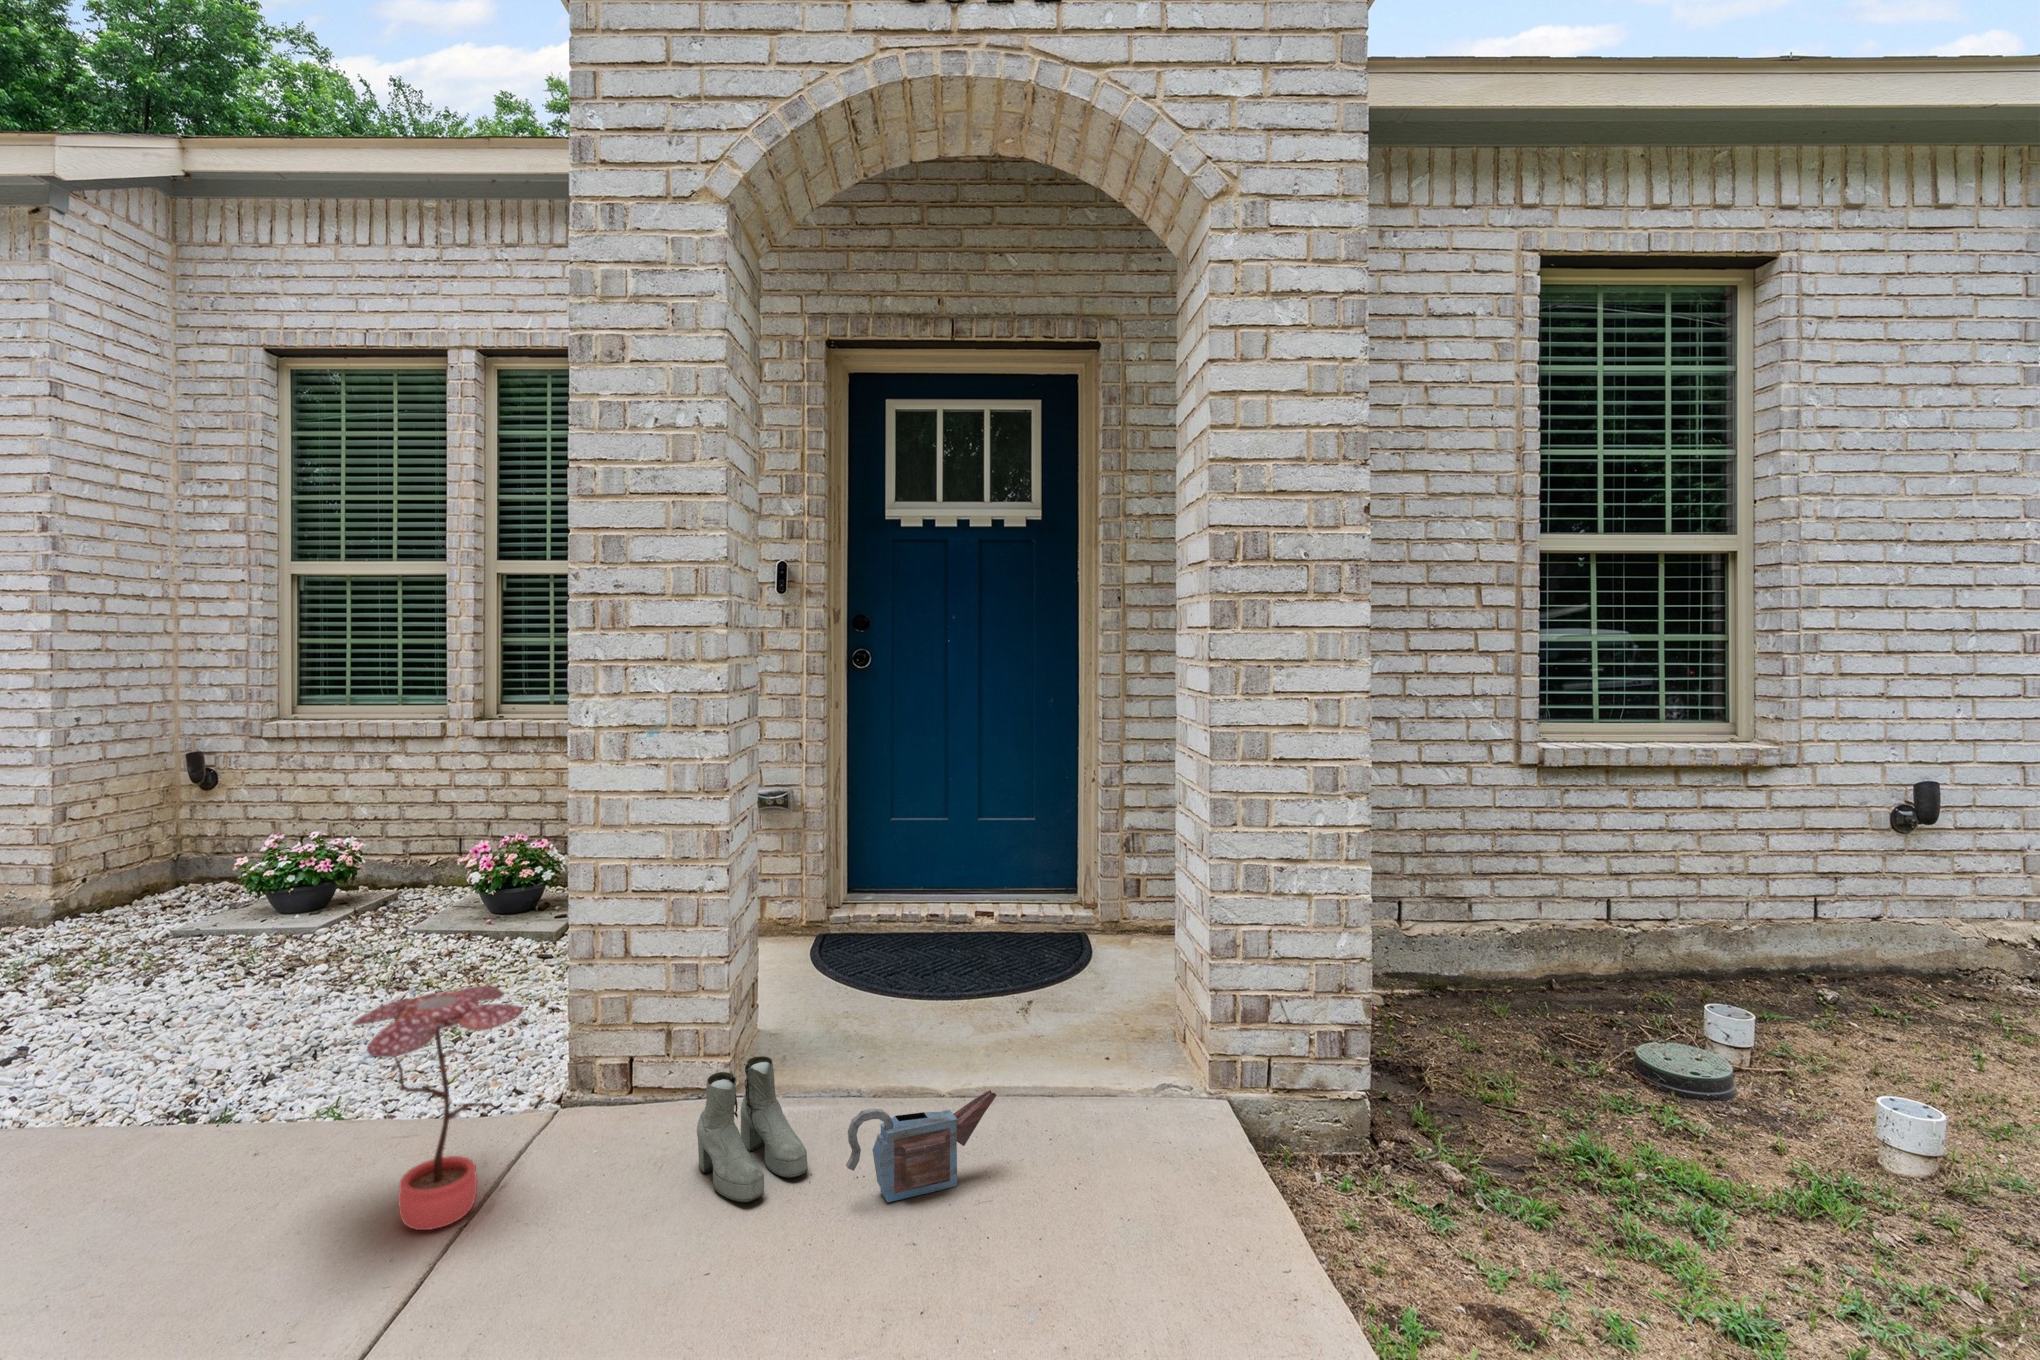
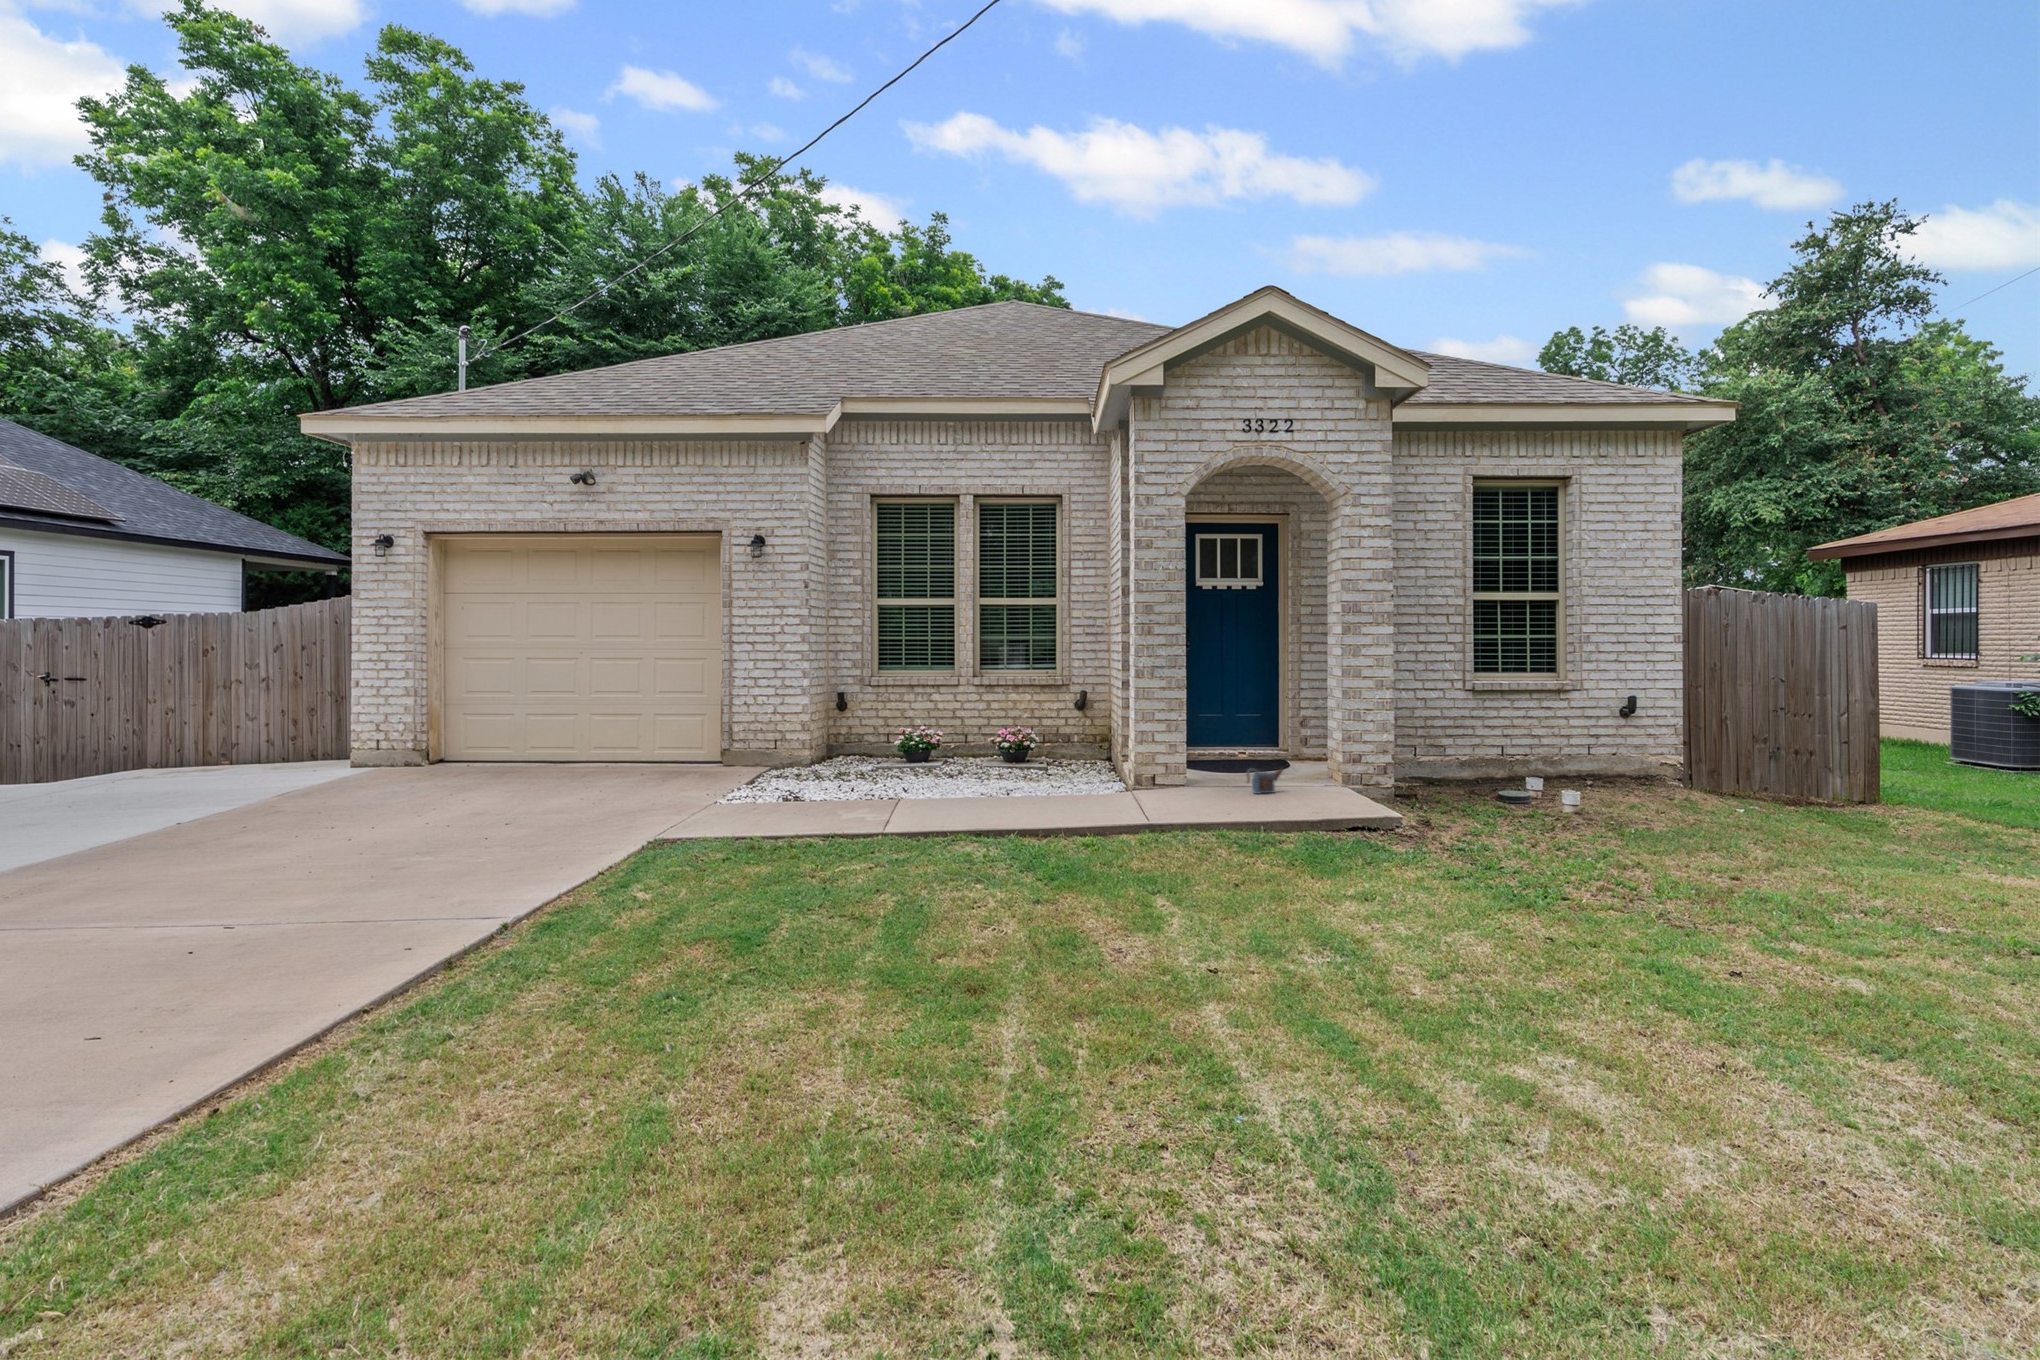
potted plant: present [353,986,523,1230] -> none [1110,736,1157,796]
boots: present [697,1056,808,1202] -> none [1195,762,1230,793]

